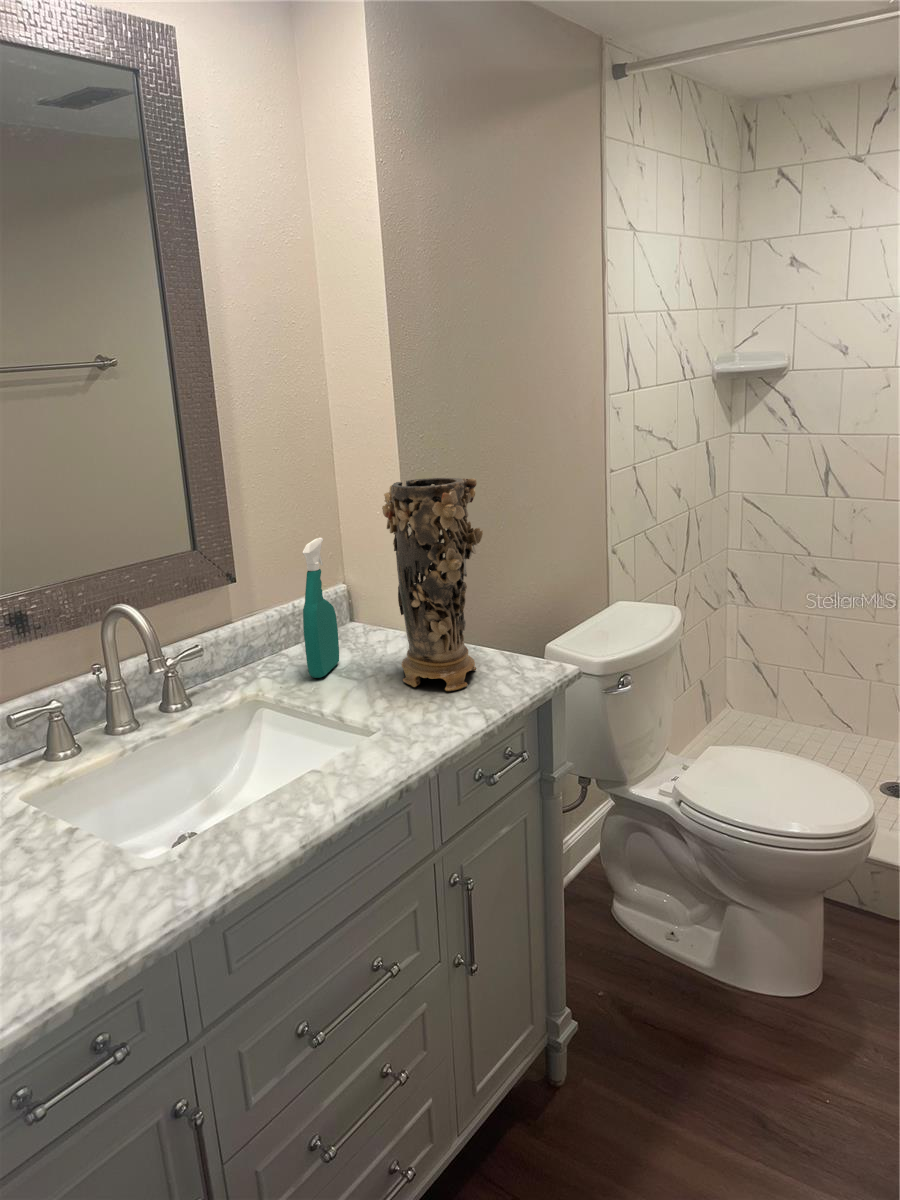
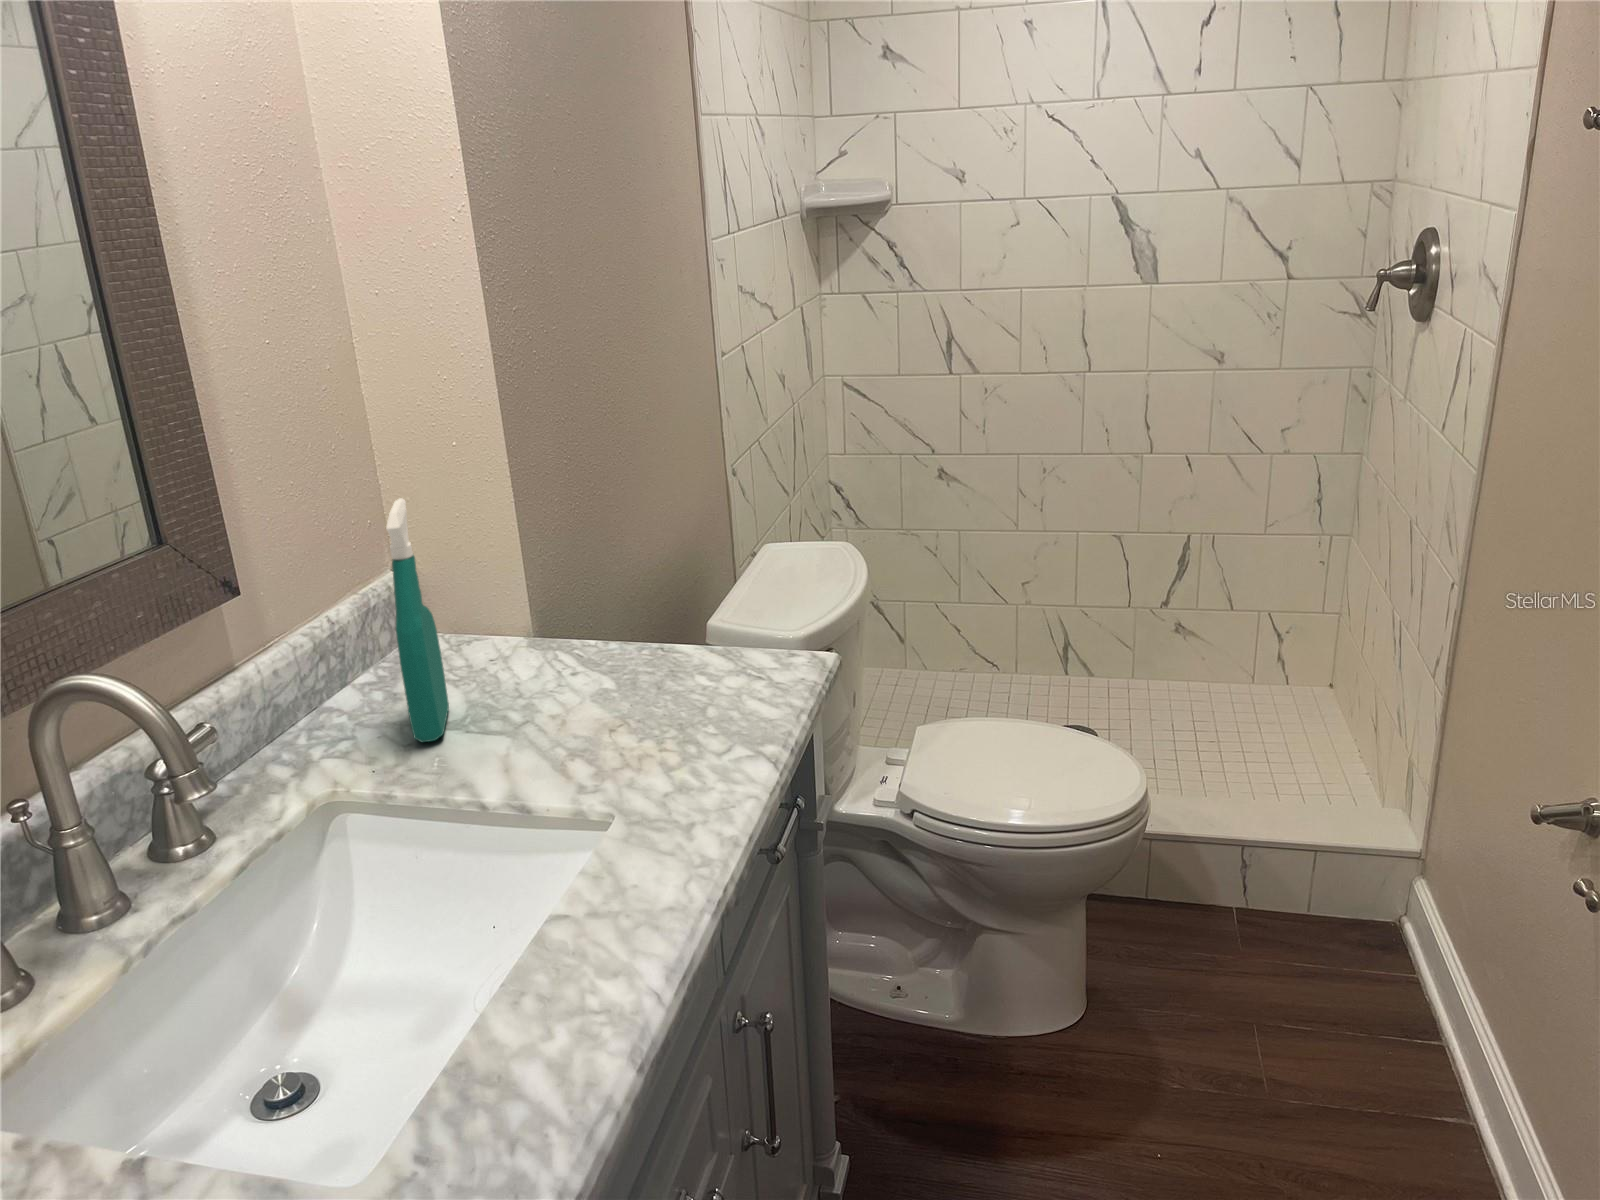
decorative vase: present [382,478,483,691] -> none [516,377,700,730]

